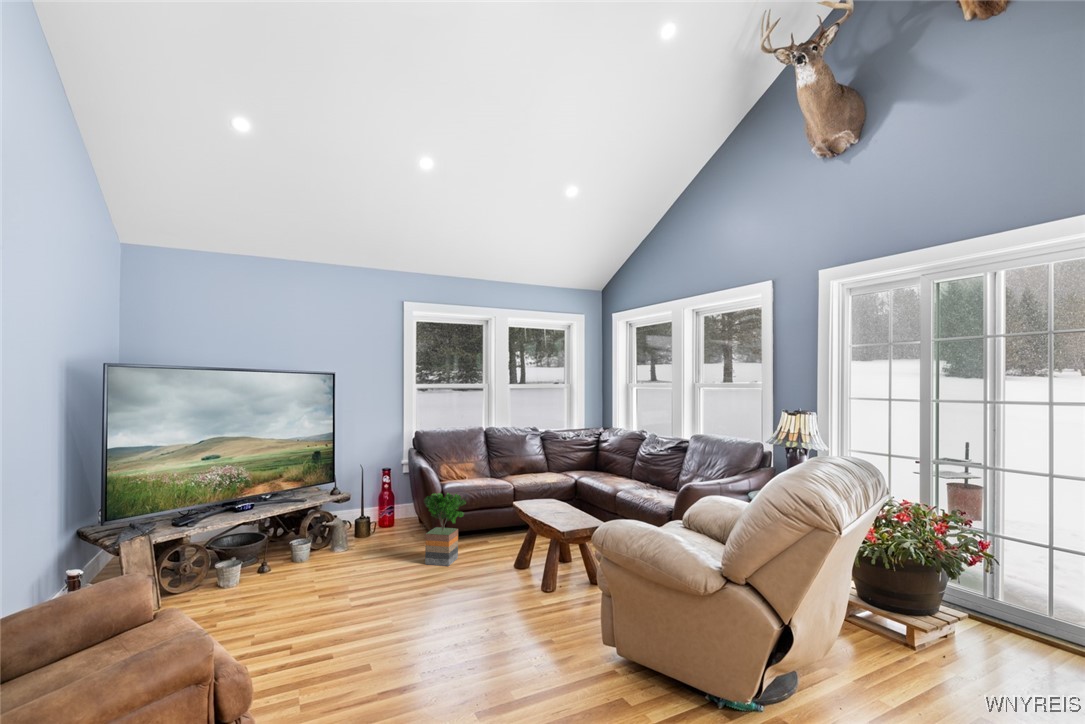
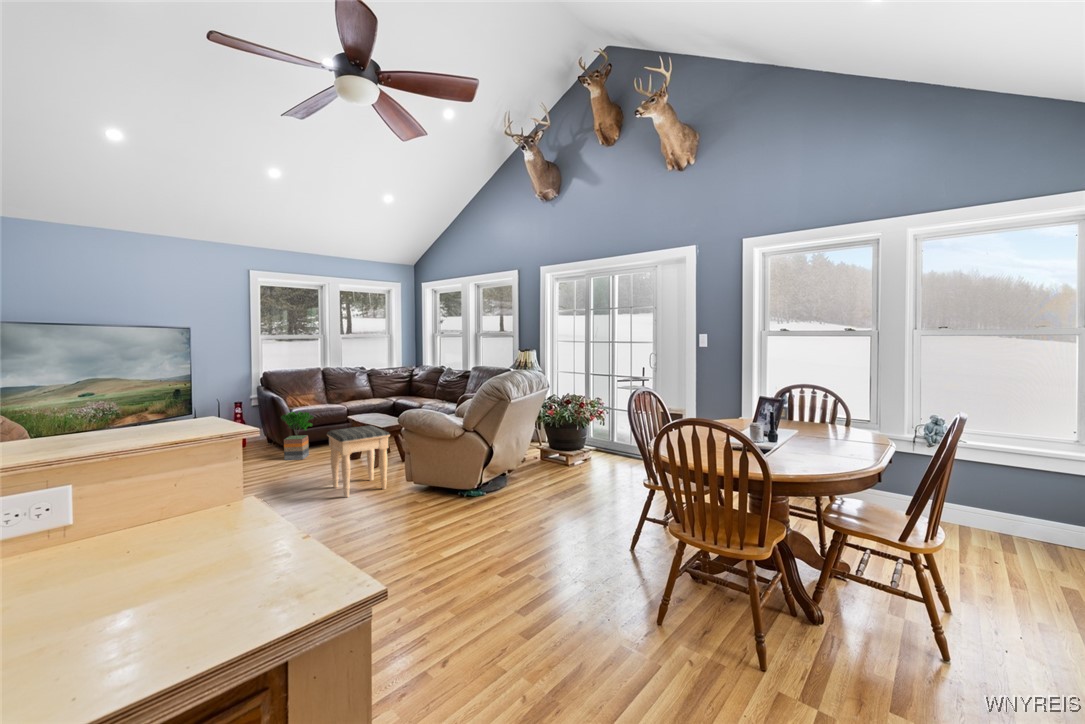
footstool: none [476,535,576,671] -> present [327,426,390,497]

